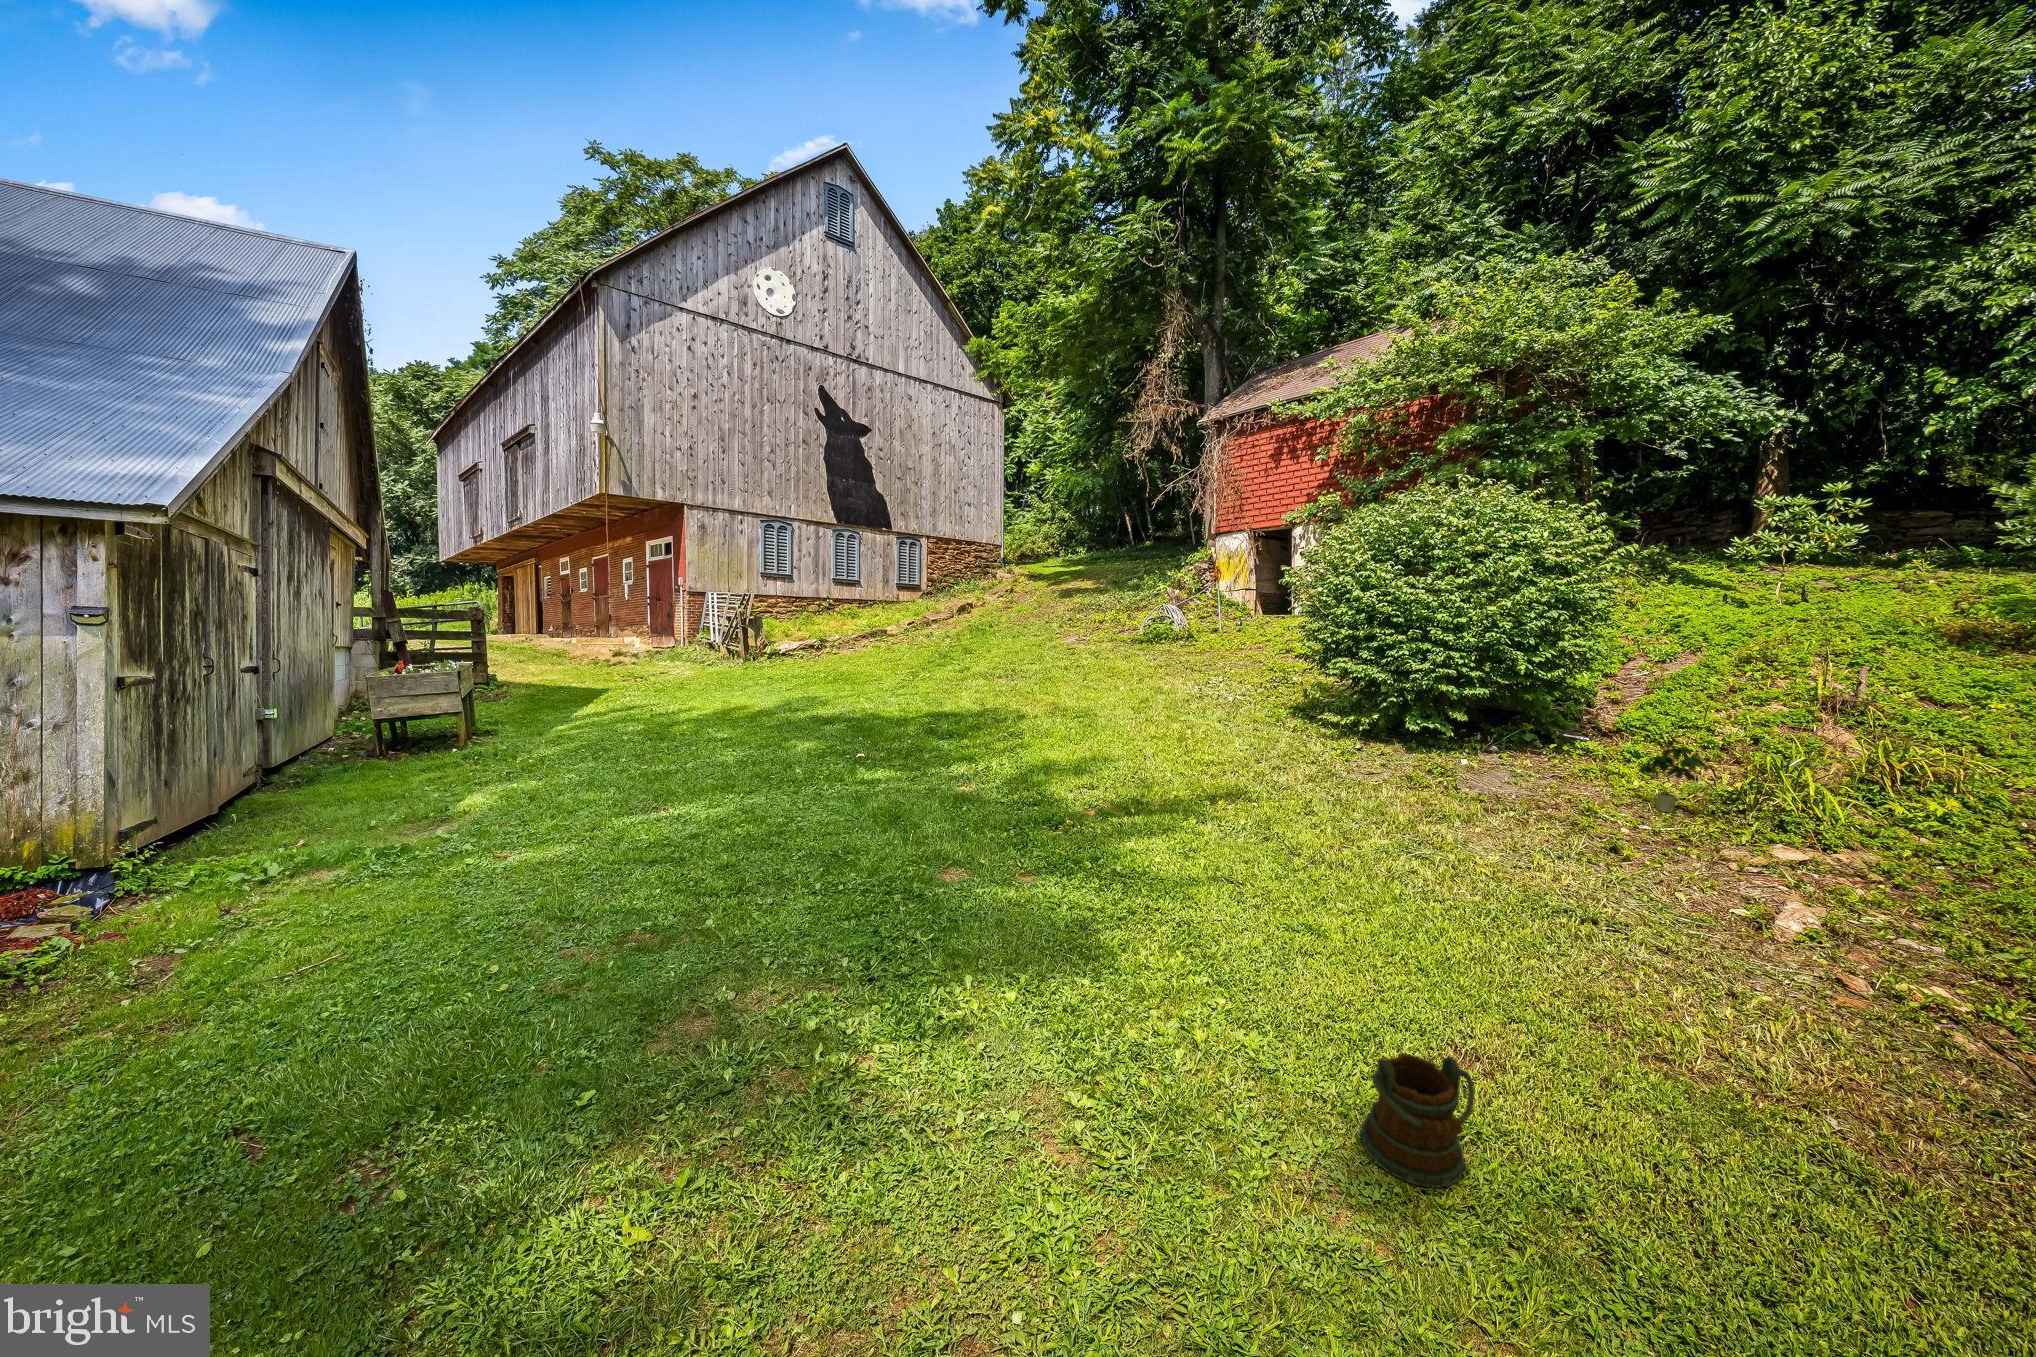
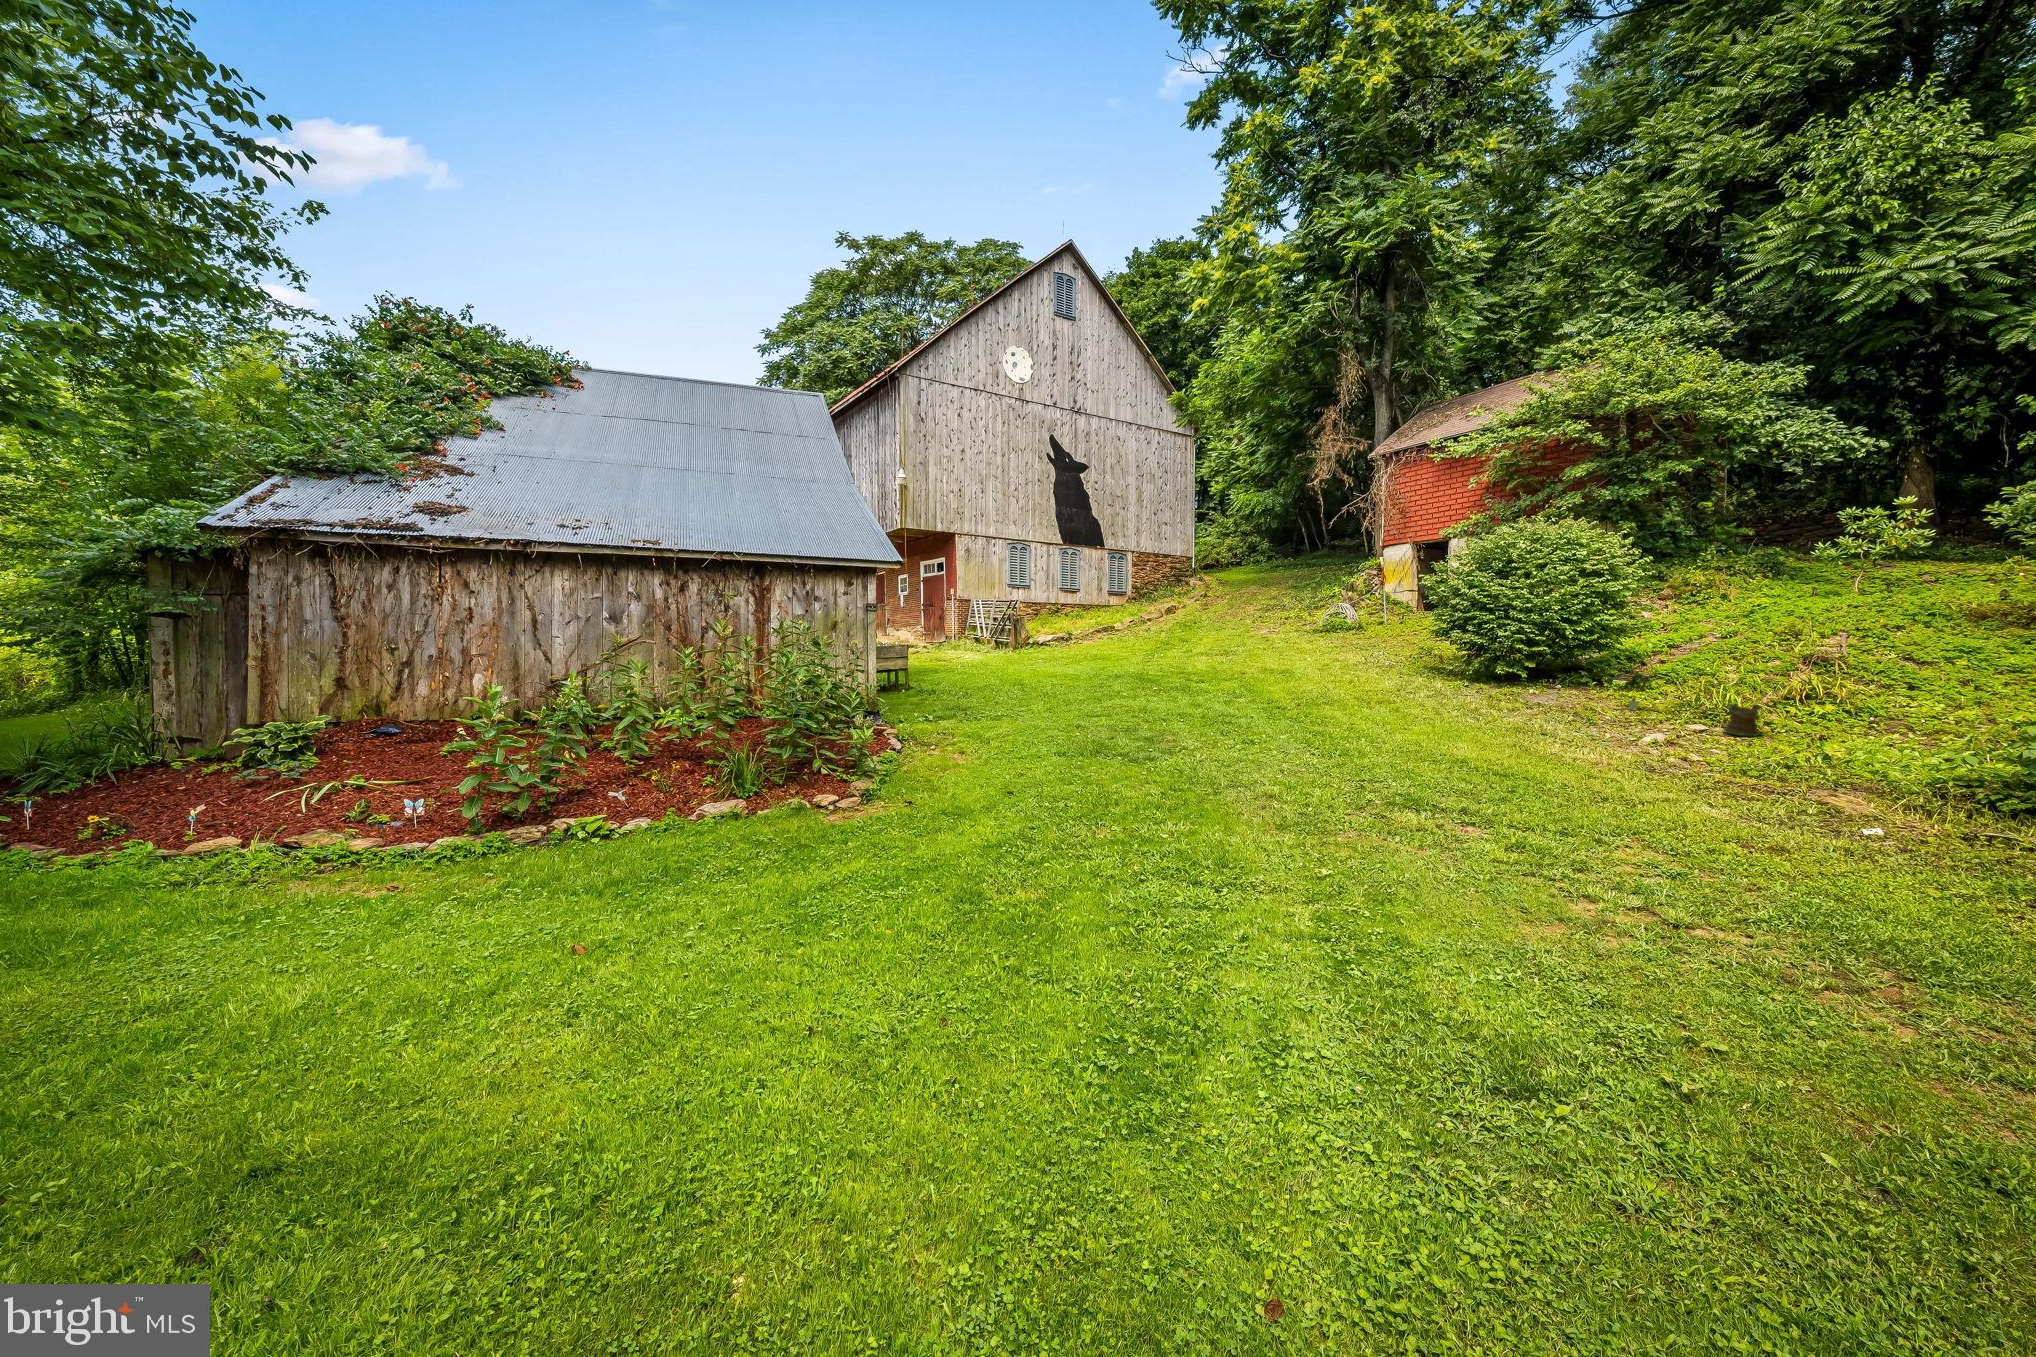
bucket: present [1358,1053,1475,1188] -> present [1723,704,1763,736]

